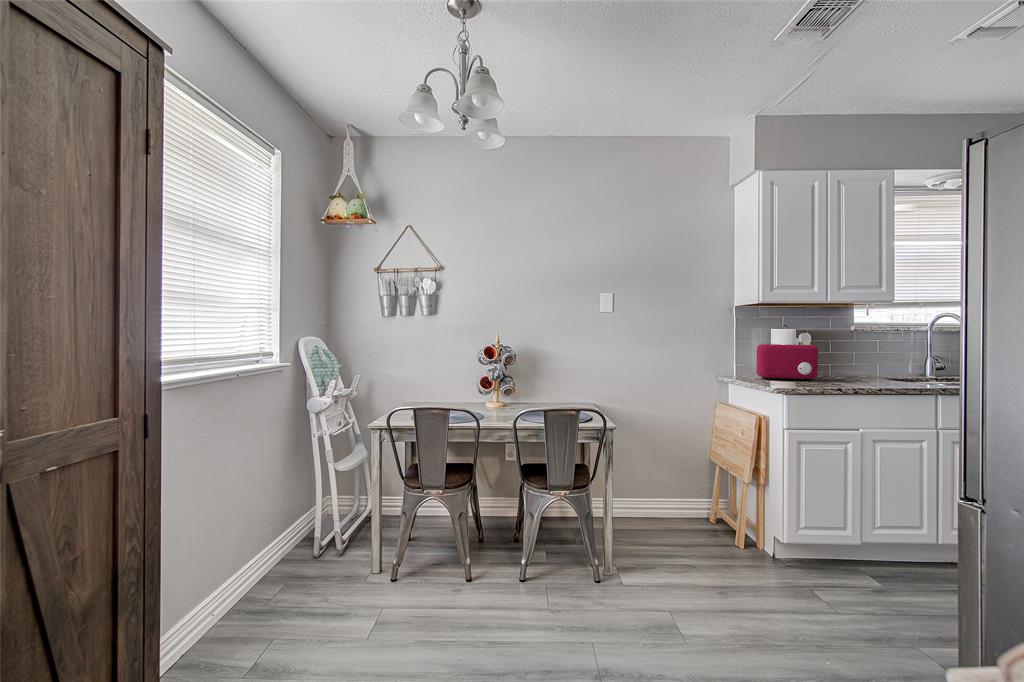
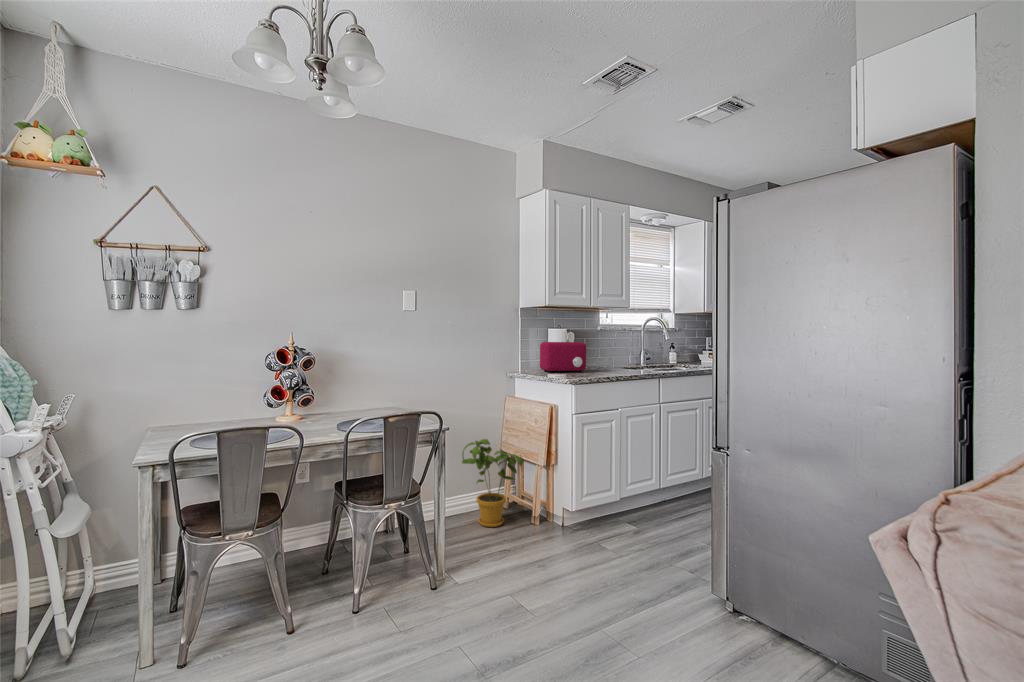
house plant: none [656,445,723,542] -> present [462,439,523,527]

